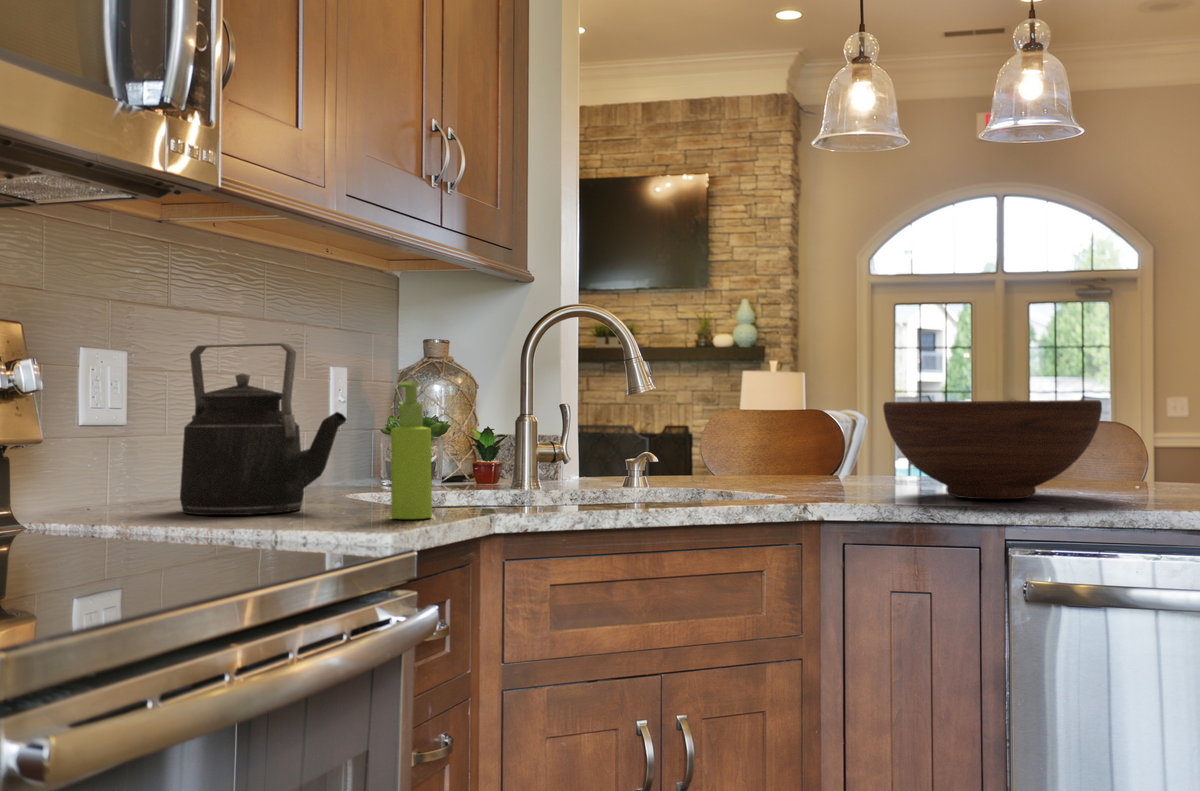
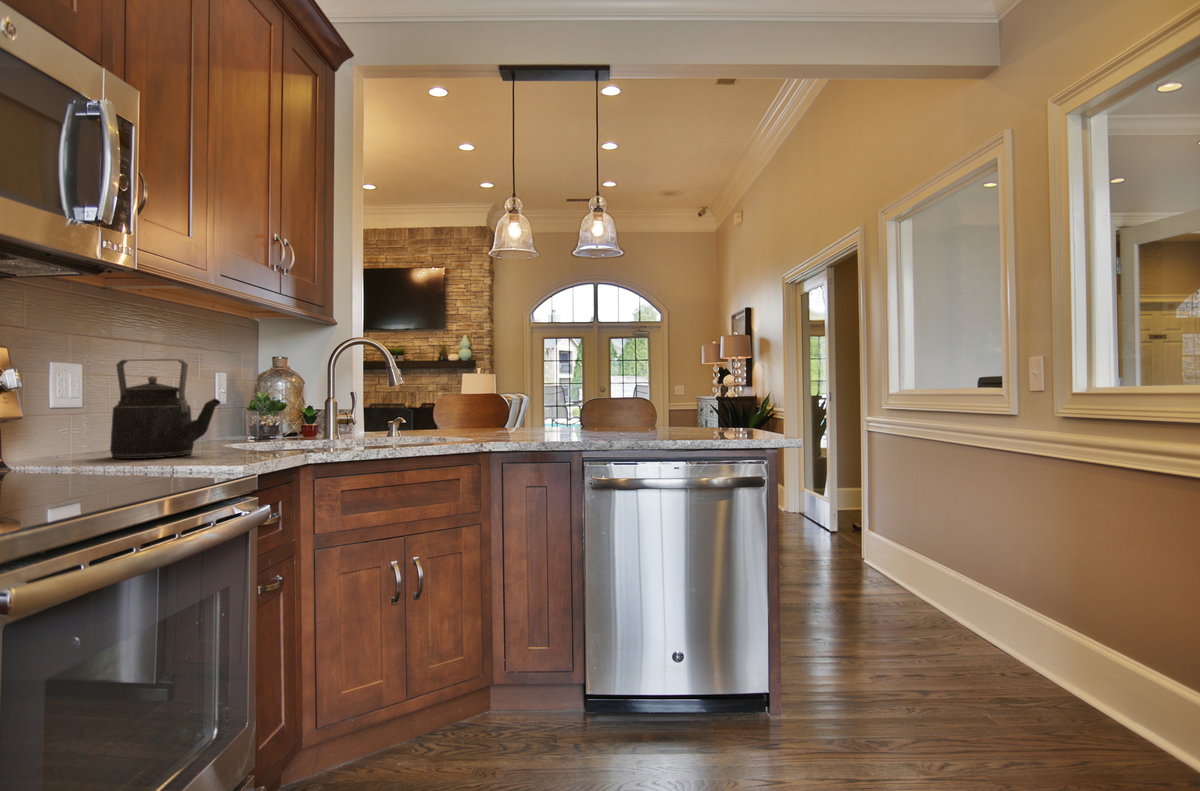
soap dispenser: present [391,381,432,519] -> none [248,382,274,457]
fruit bowl: present [883,400,1102,499] -> none [522,391,622,438]

